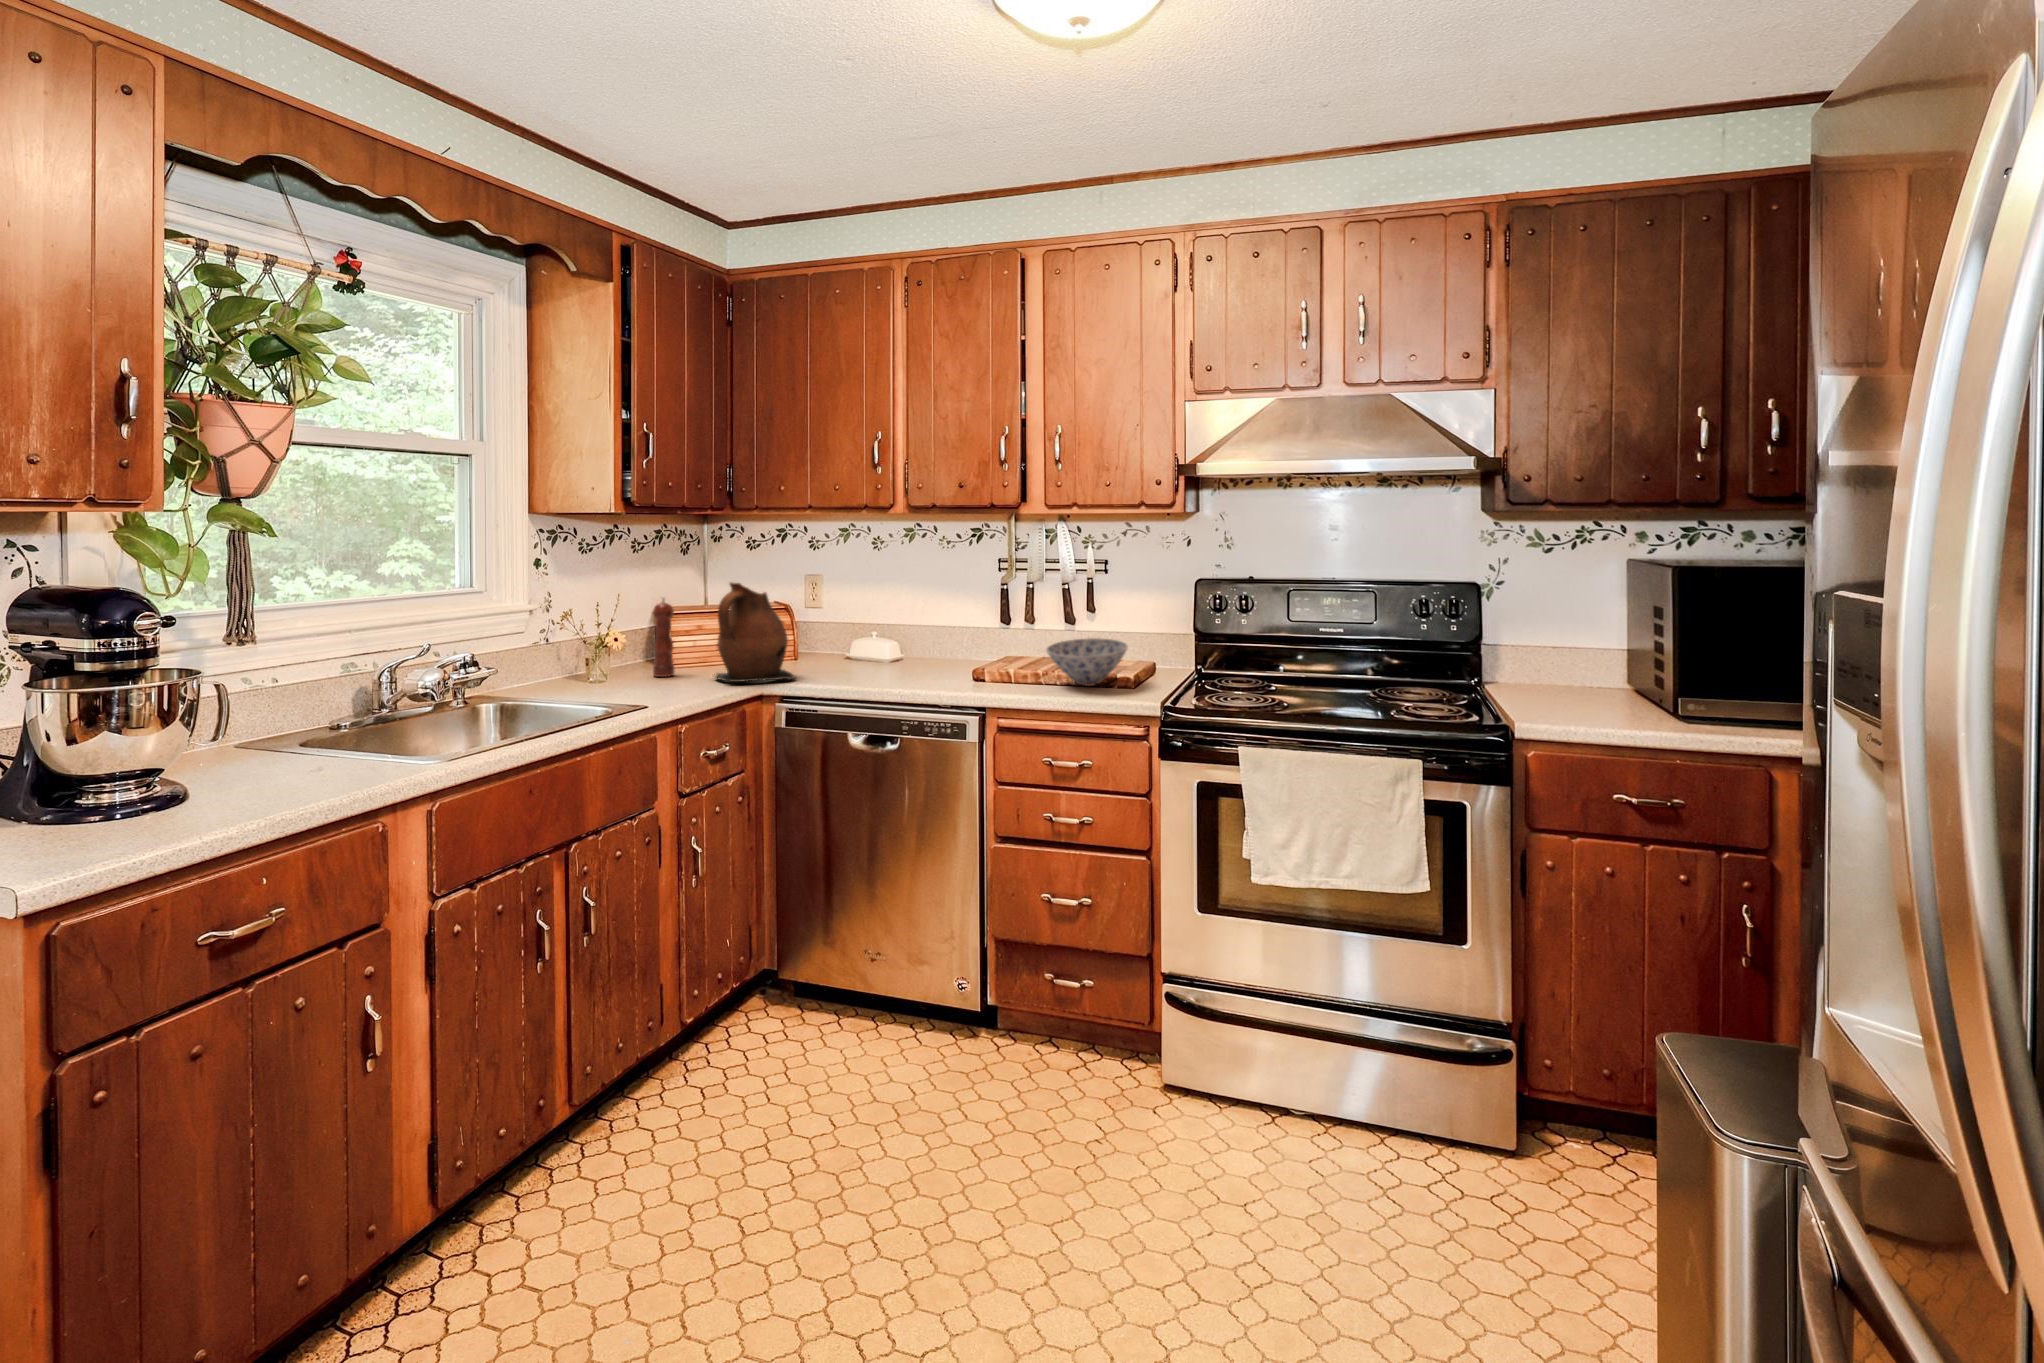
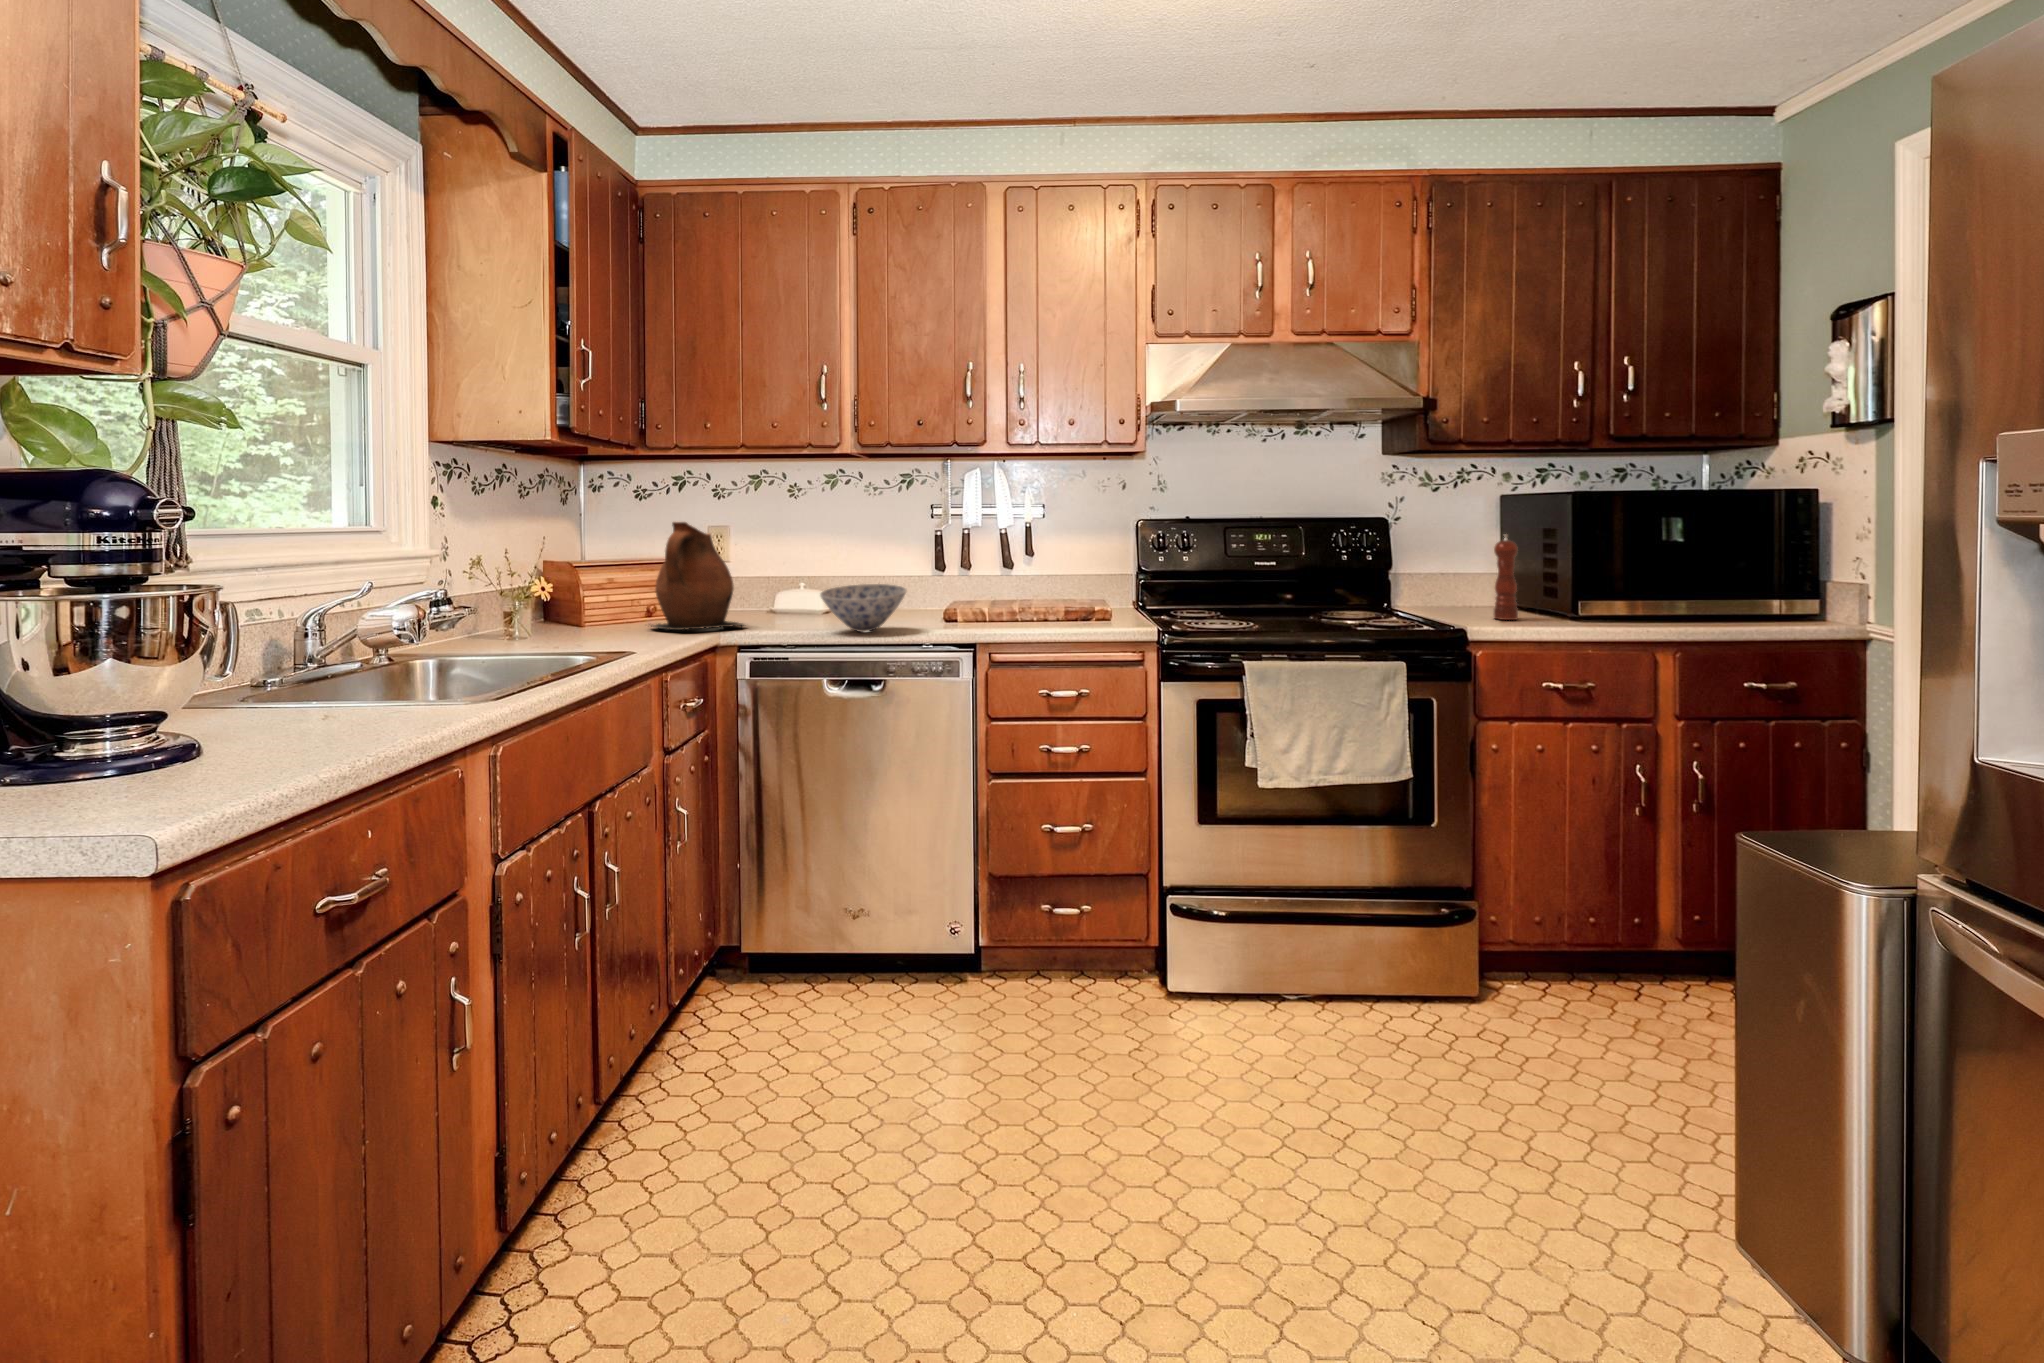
pepper mill: present [653,598,675,677] -> present [1494,534,1518,620]
bowl: present [1046,638,1128,686] -> present [820,584,907,632]

